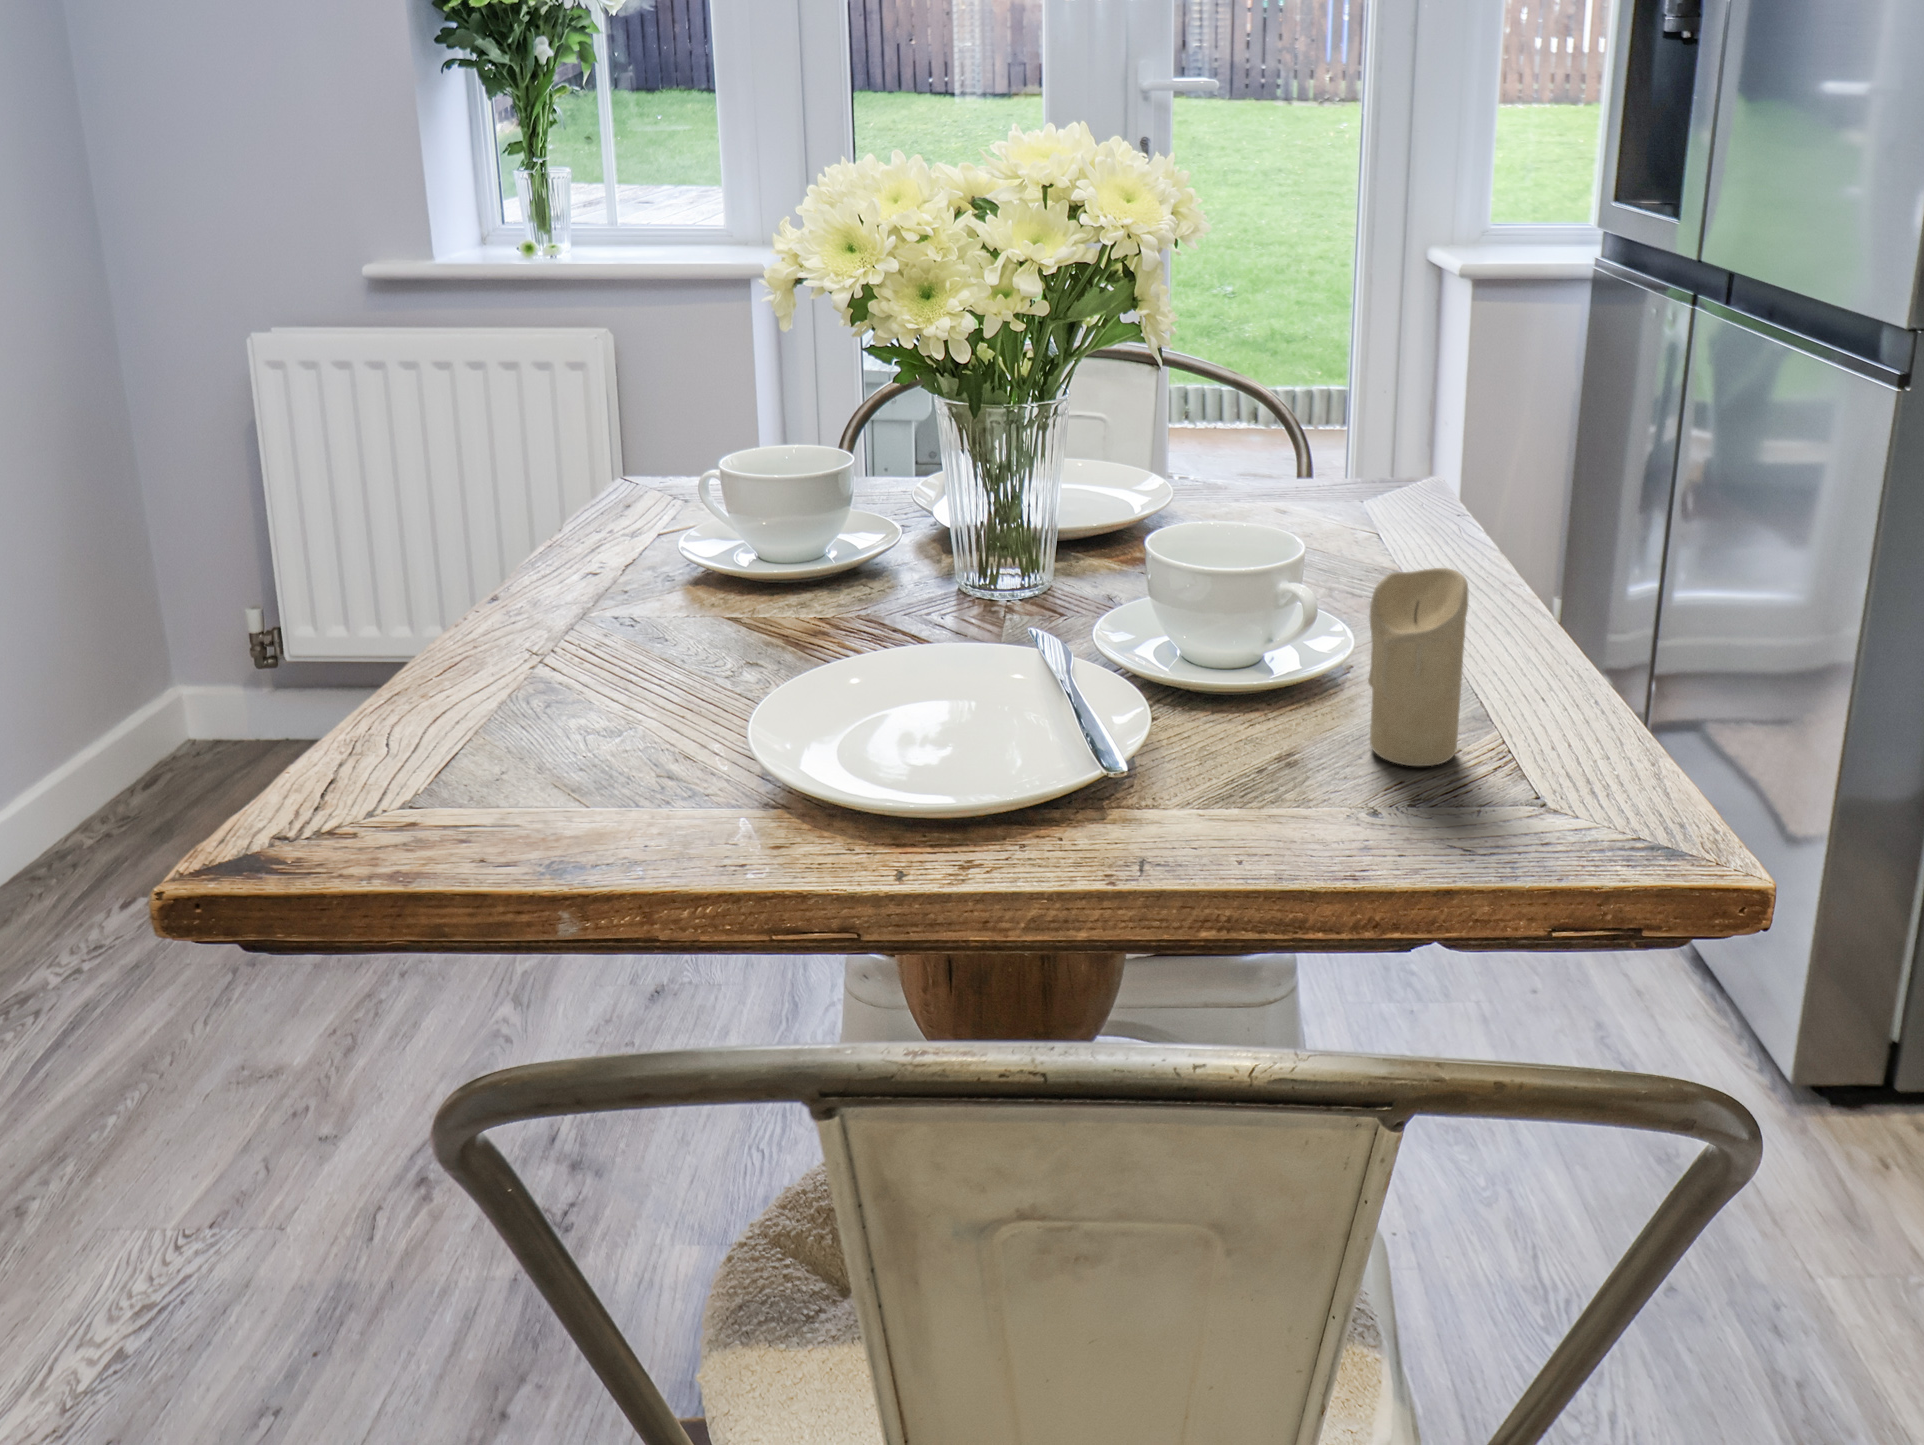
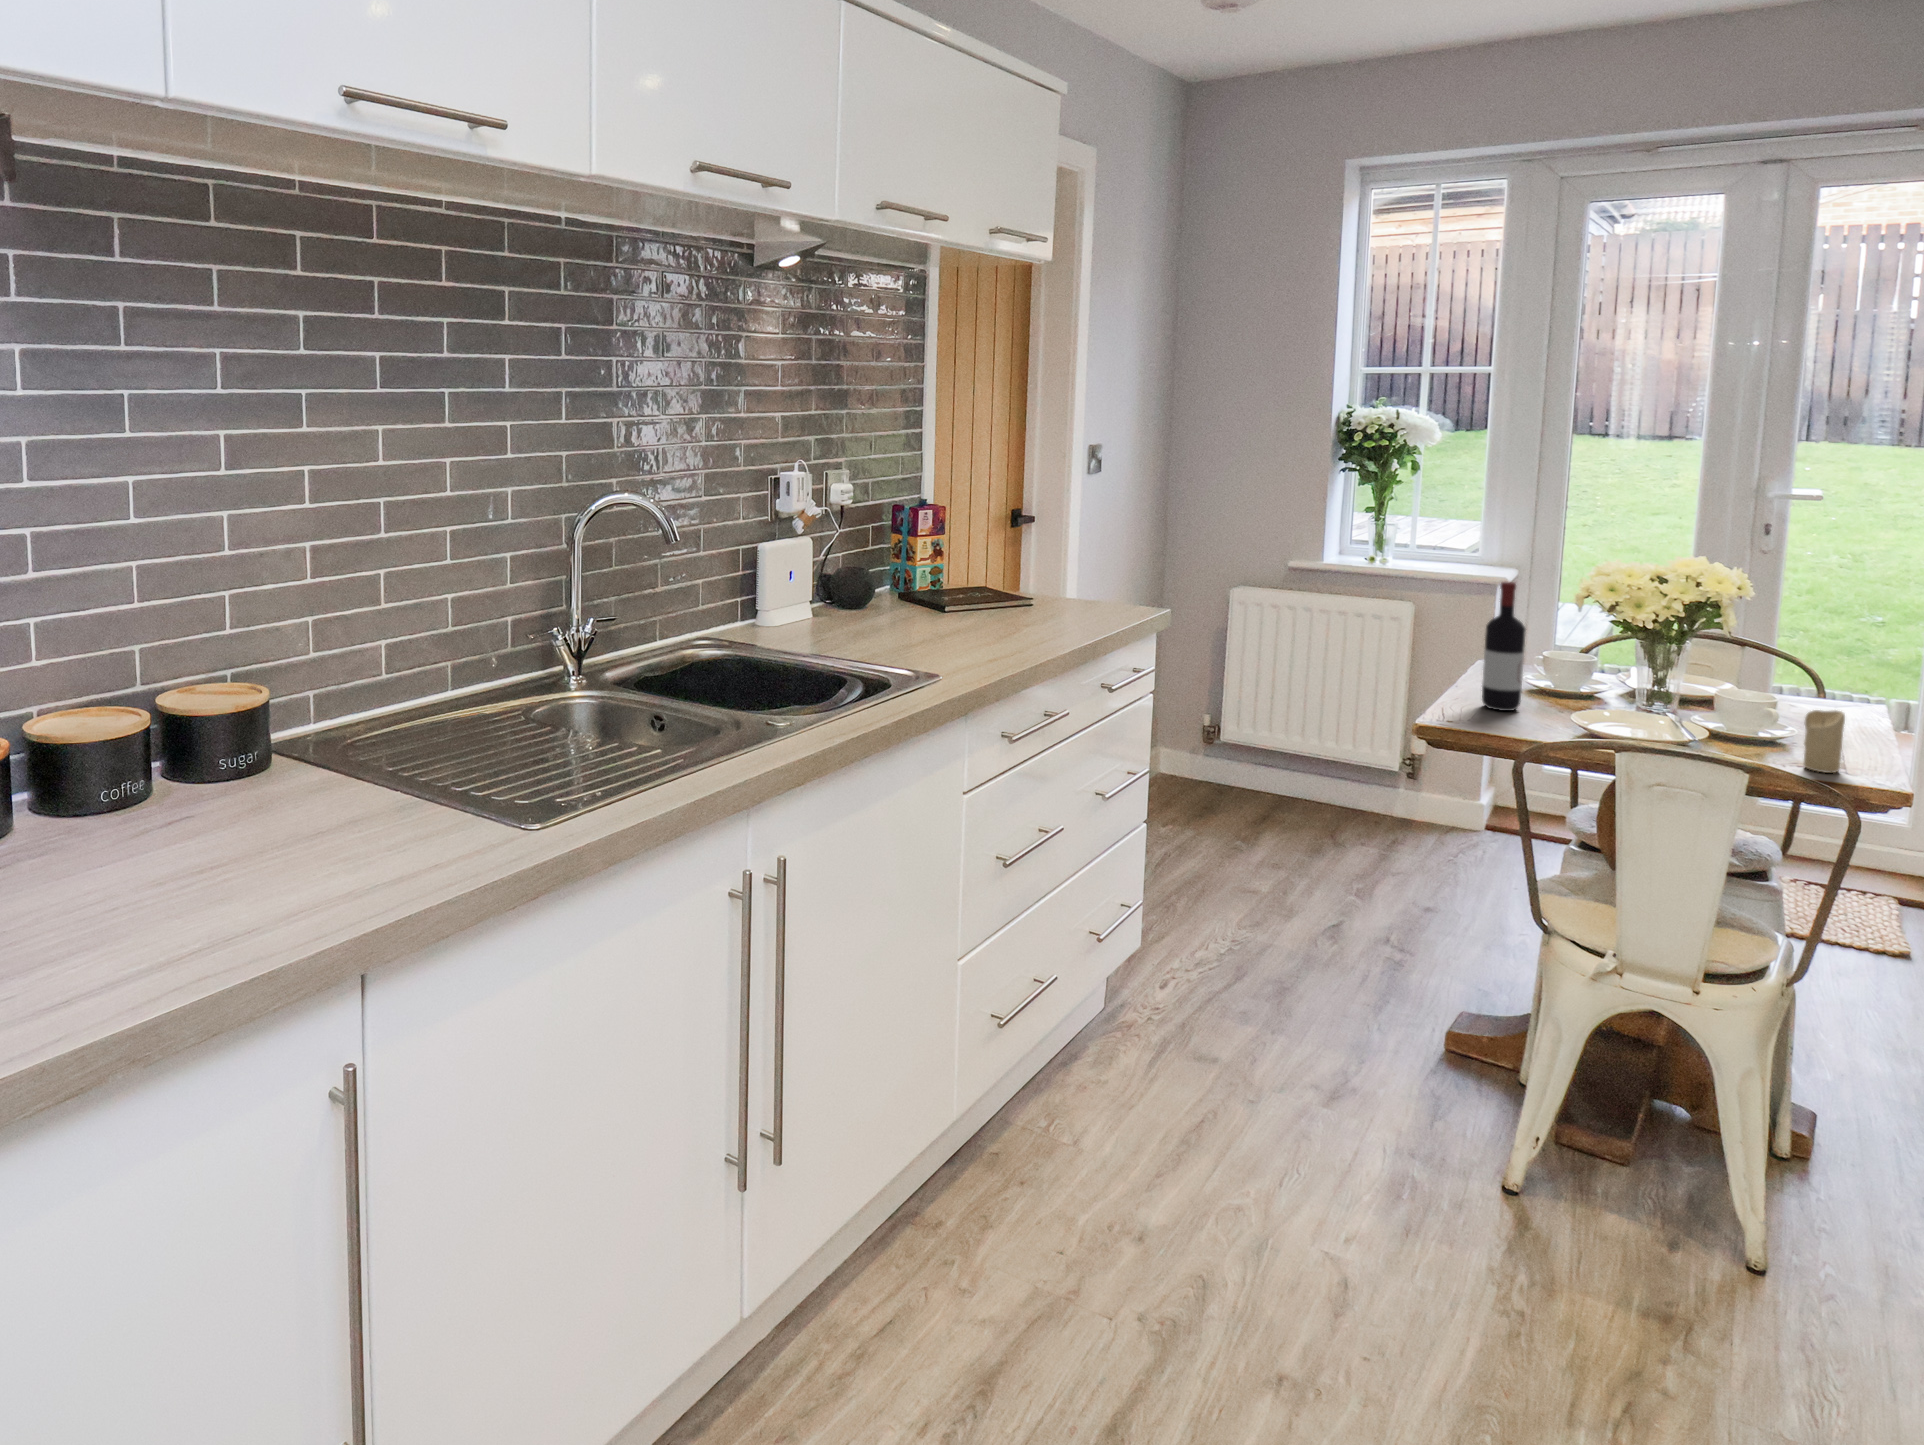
wine bottle: none [533,250,662,660] -> present [1482,582,1526,711]

